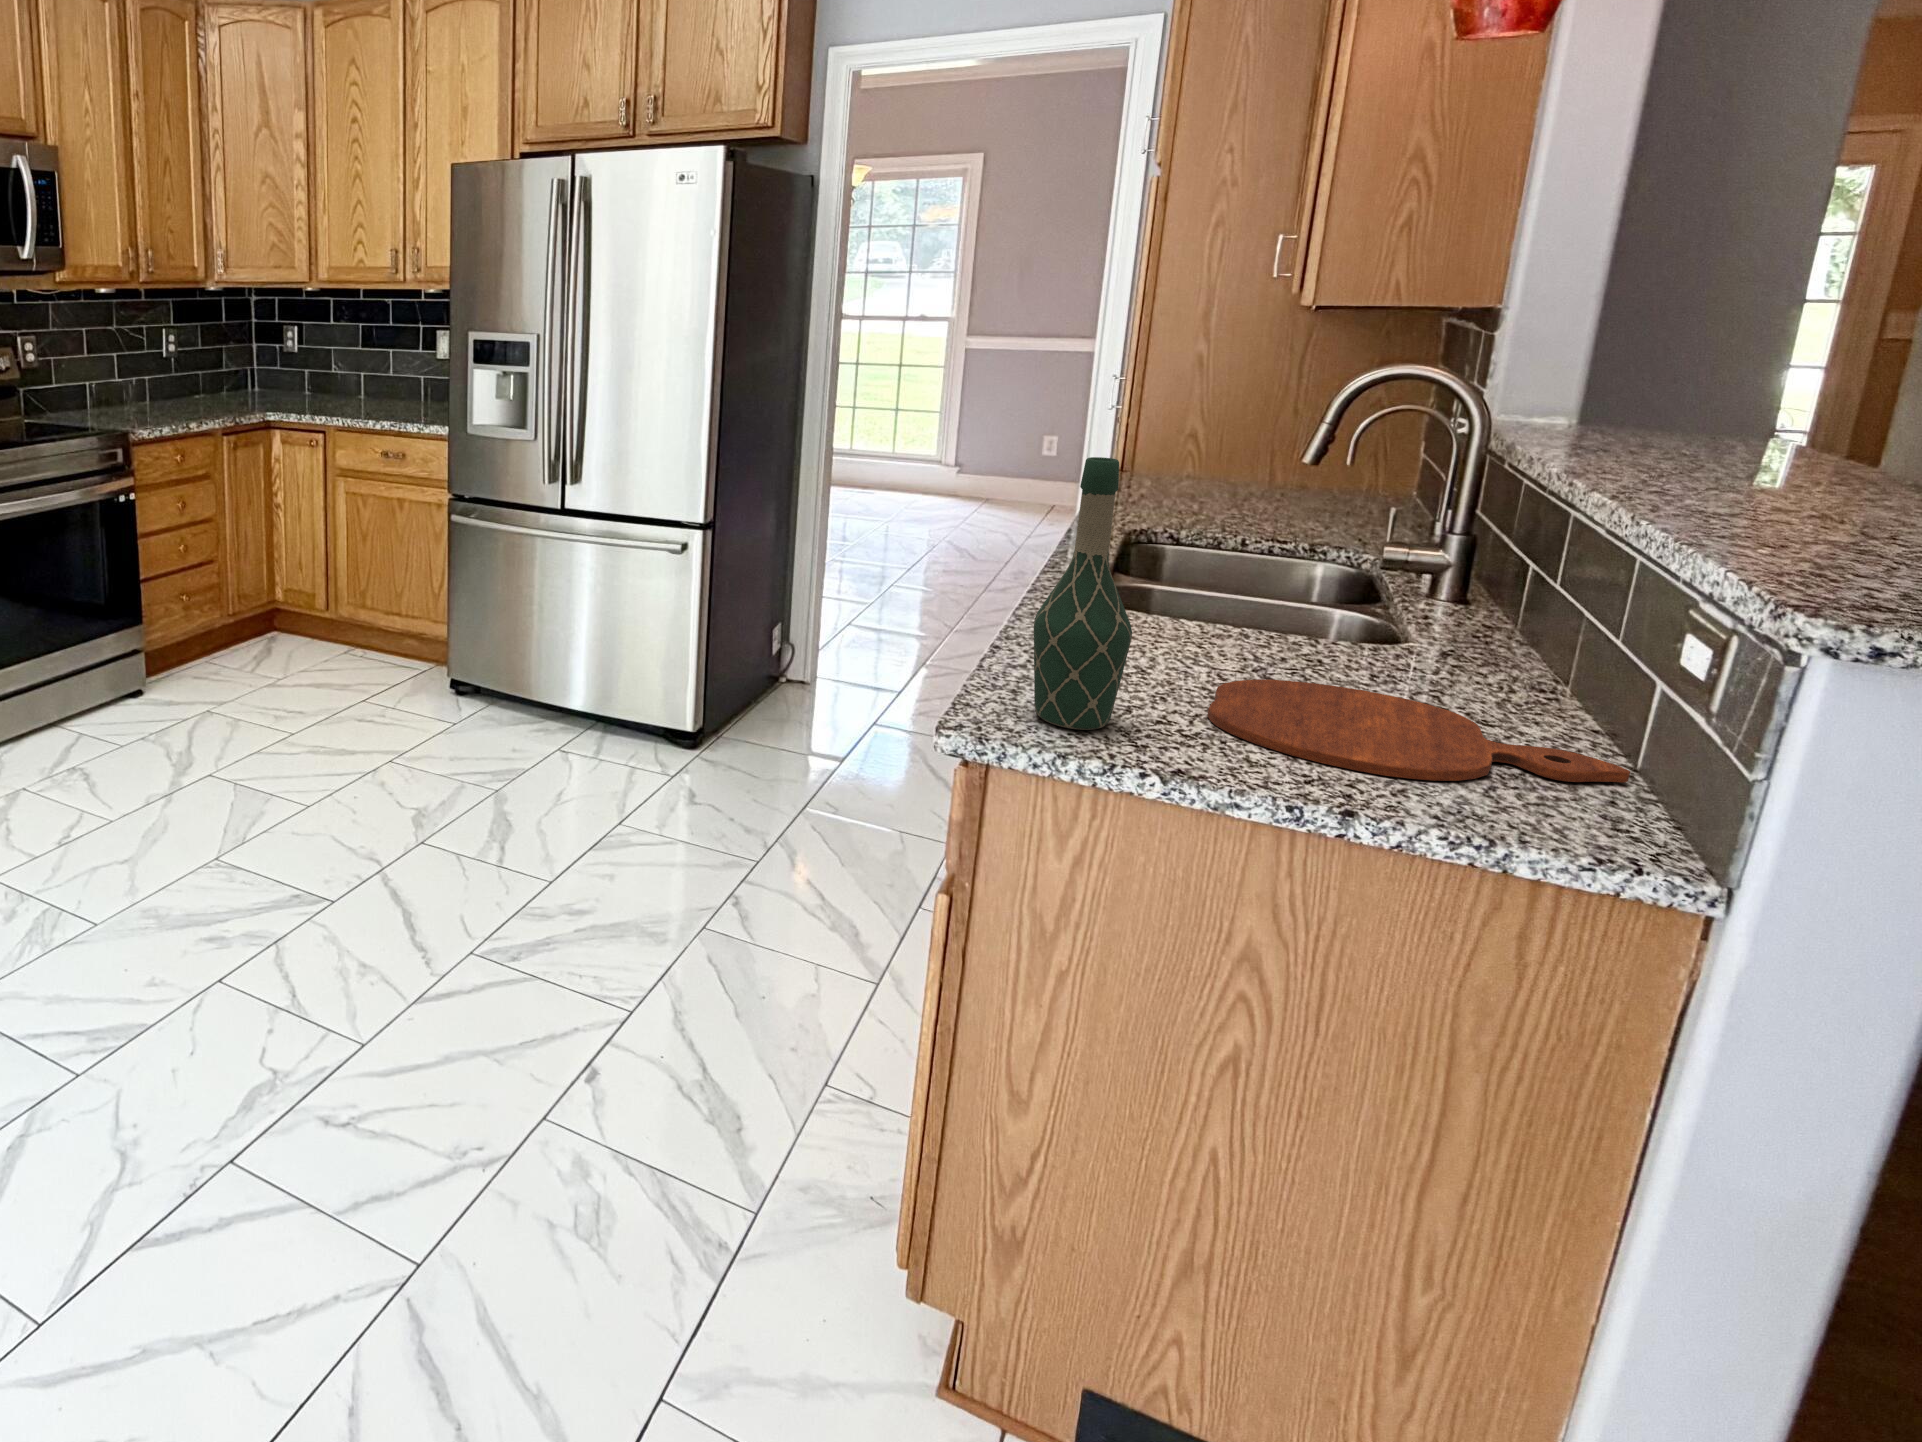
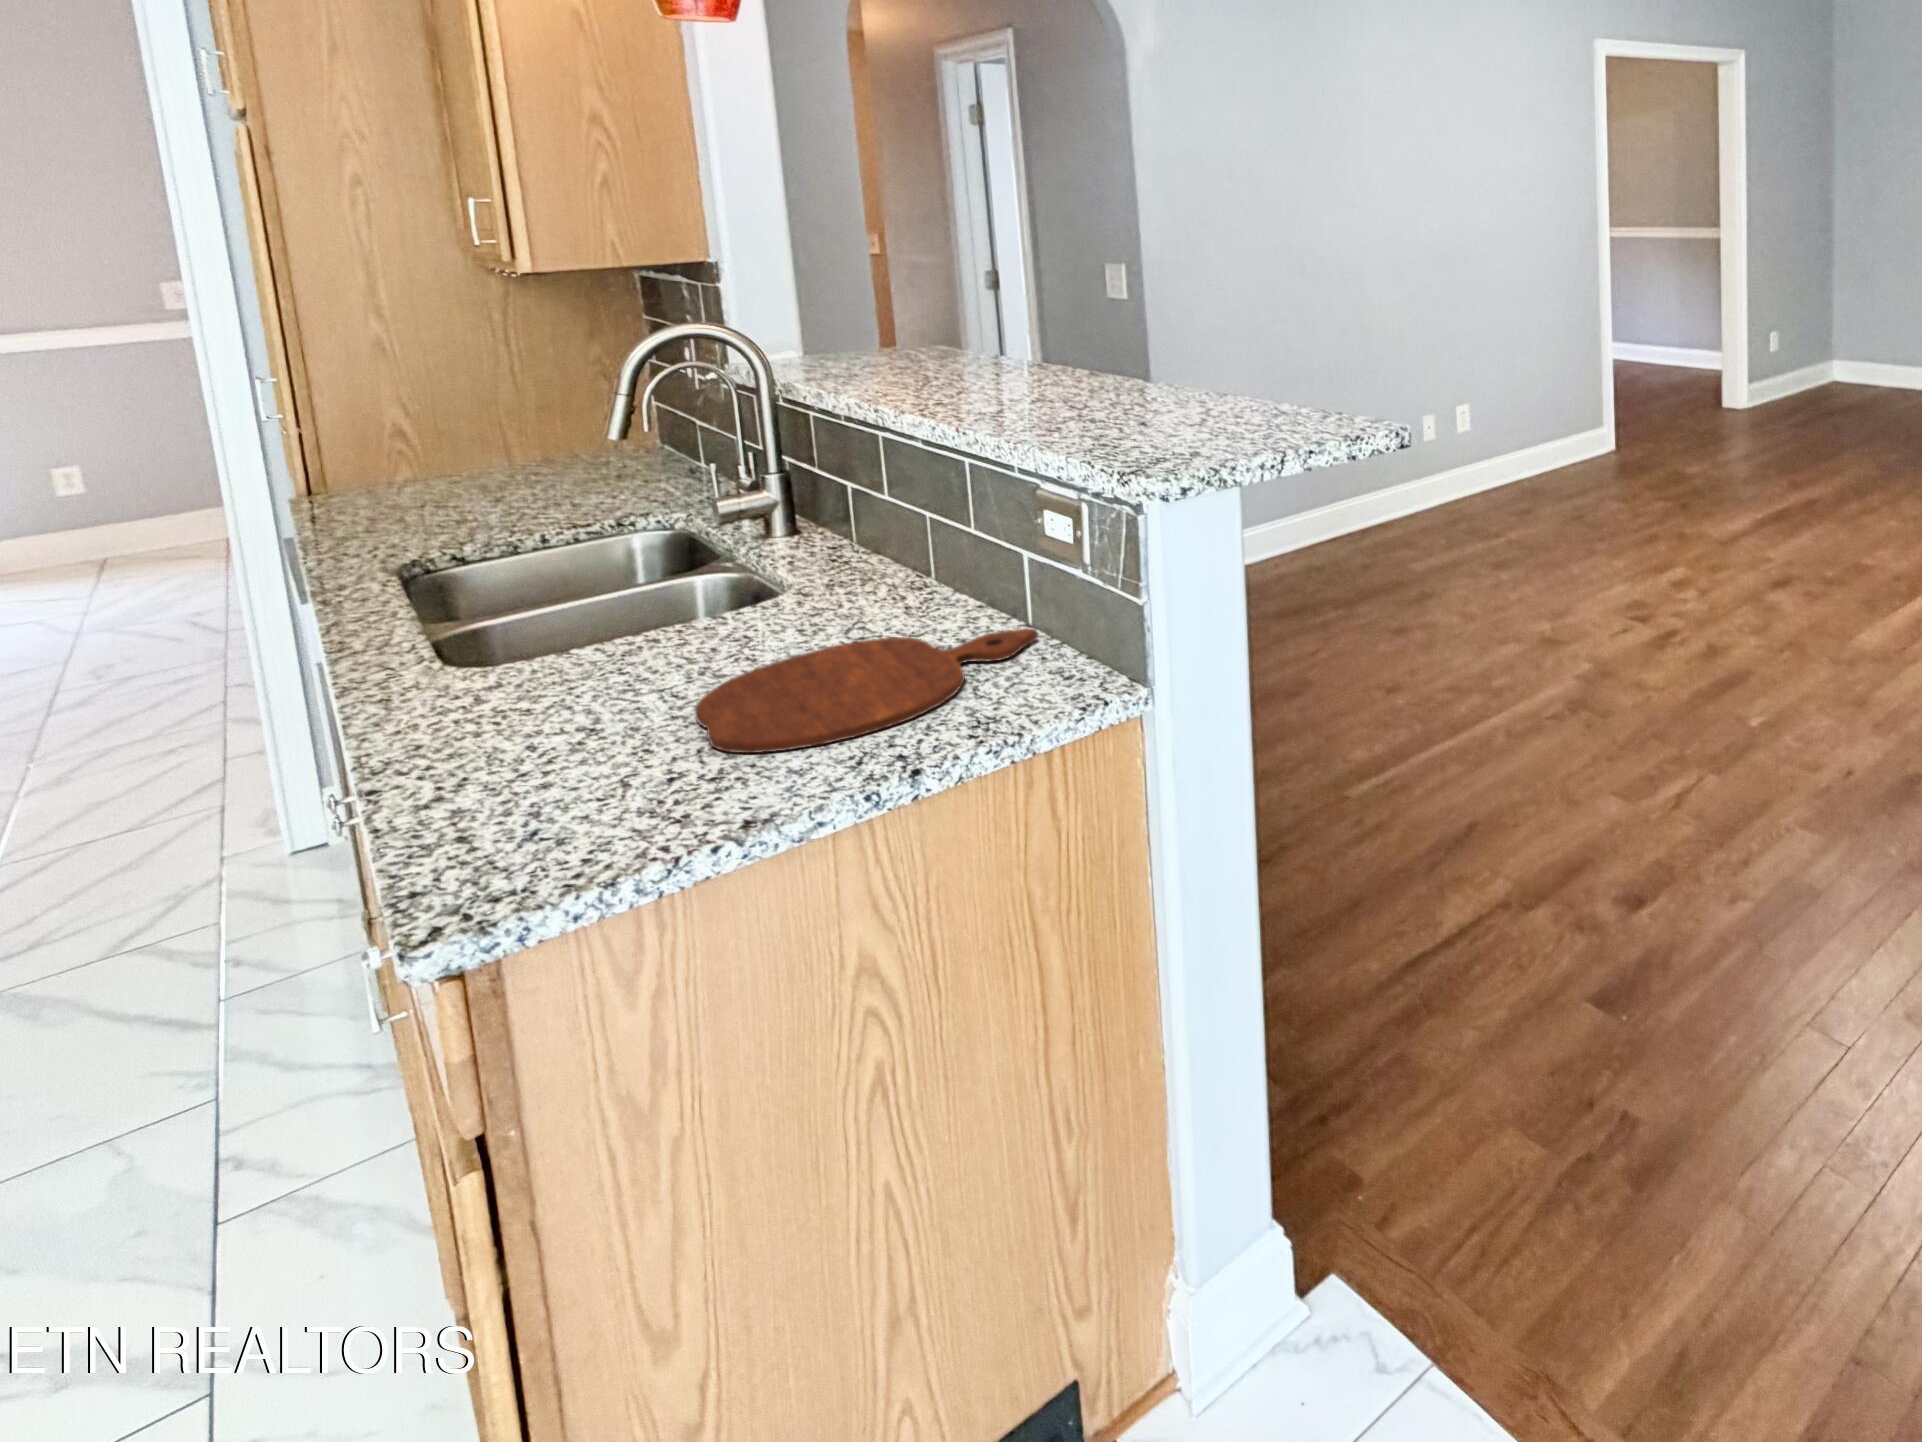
wine bottle: present [1034,457,1132,730] -> none [485,494,626,854]

